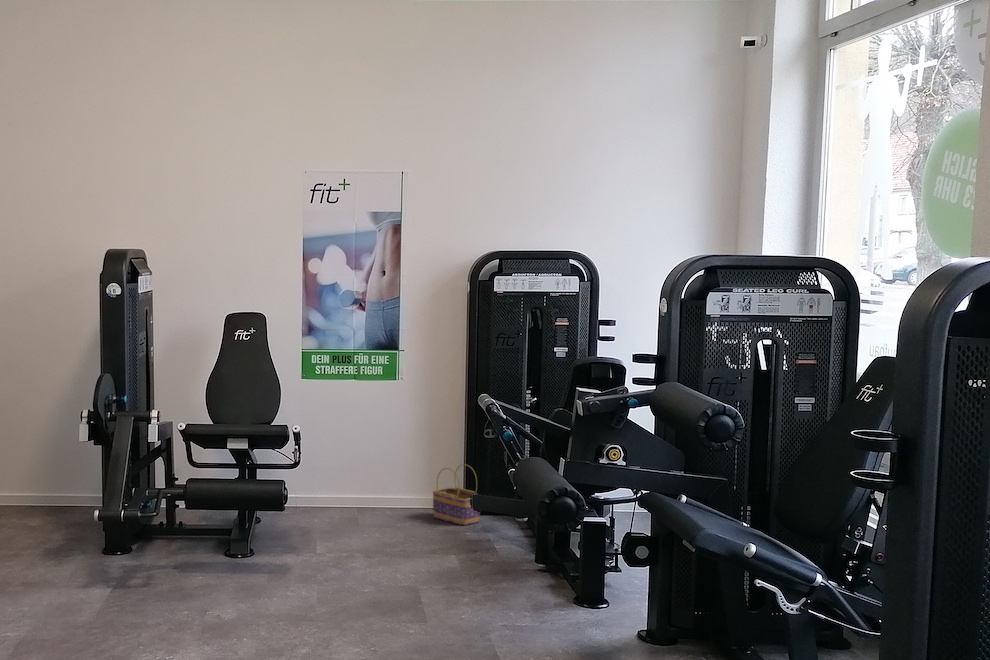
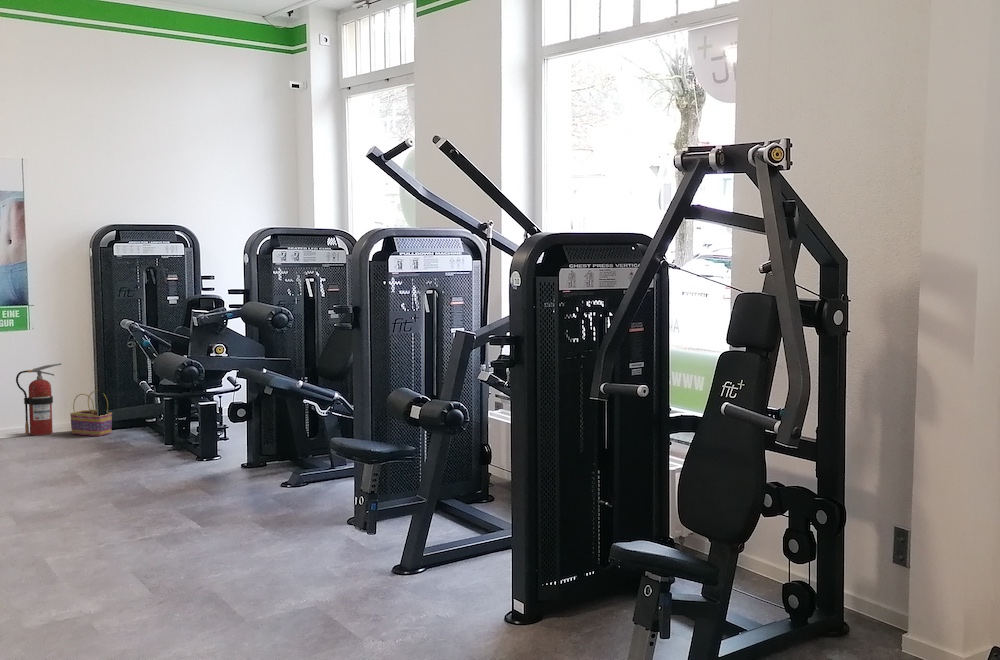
fire extinguisher: none [375,425,428,515] -> present [16,363,61,436]

